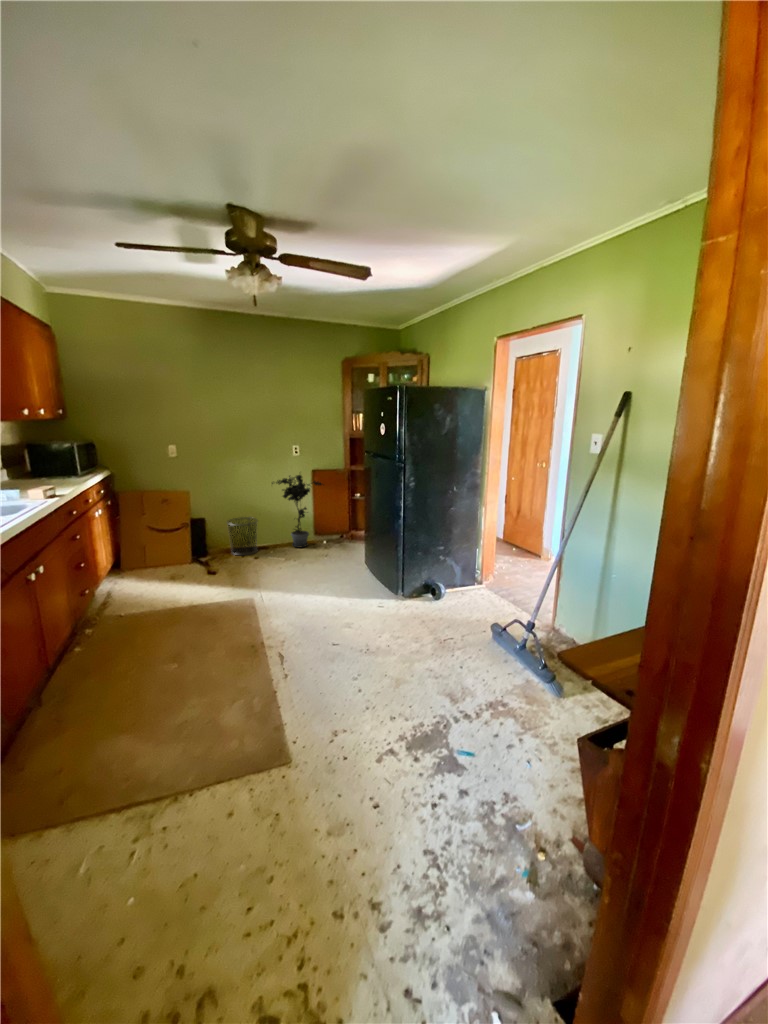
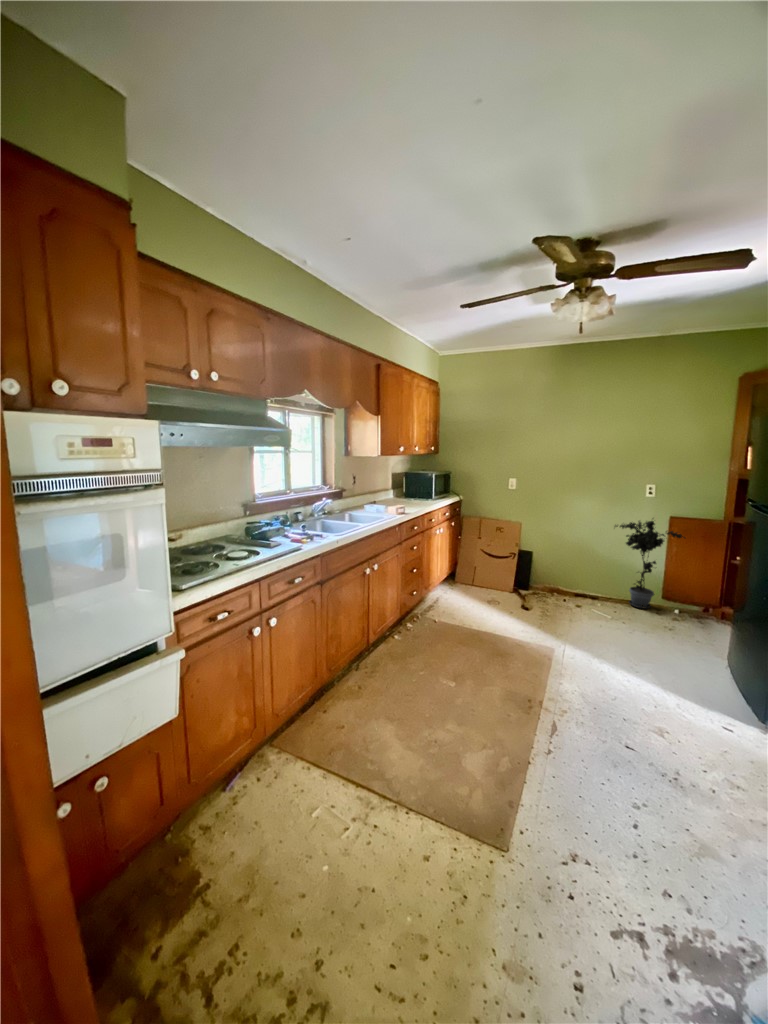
waste bin: present [227,517,257,556] -> none [555,557,591,600]

